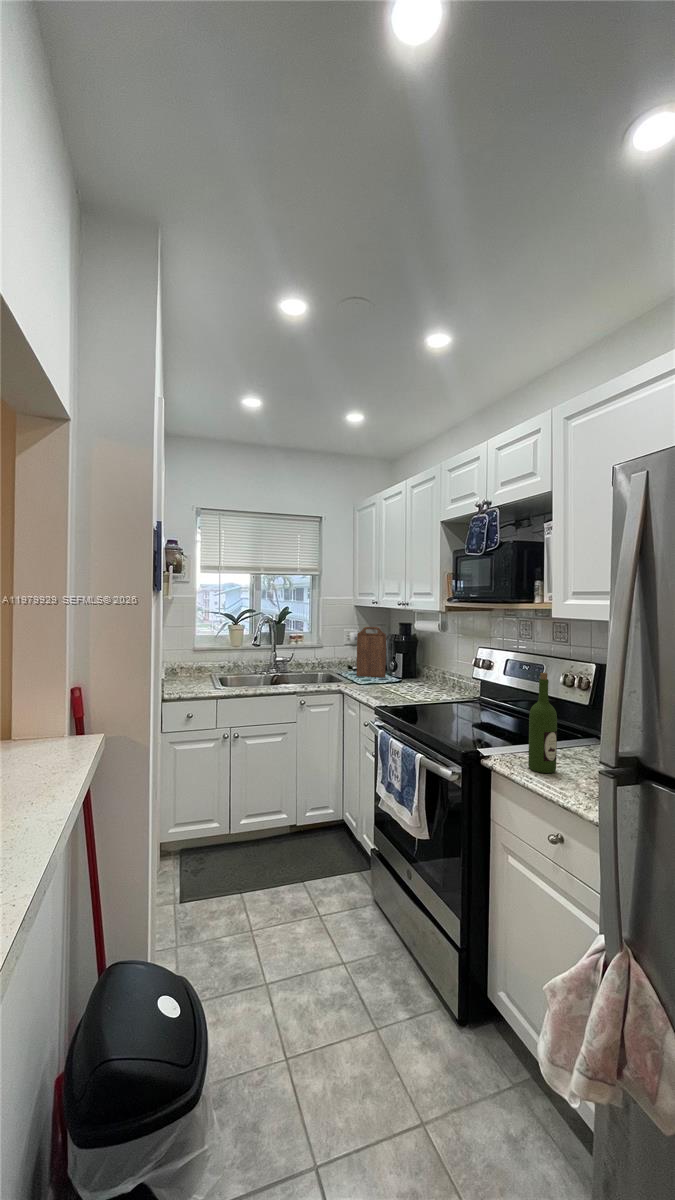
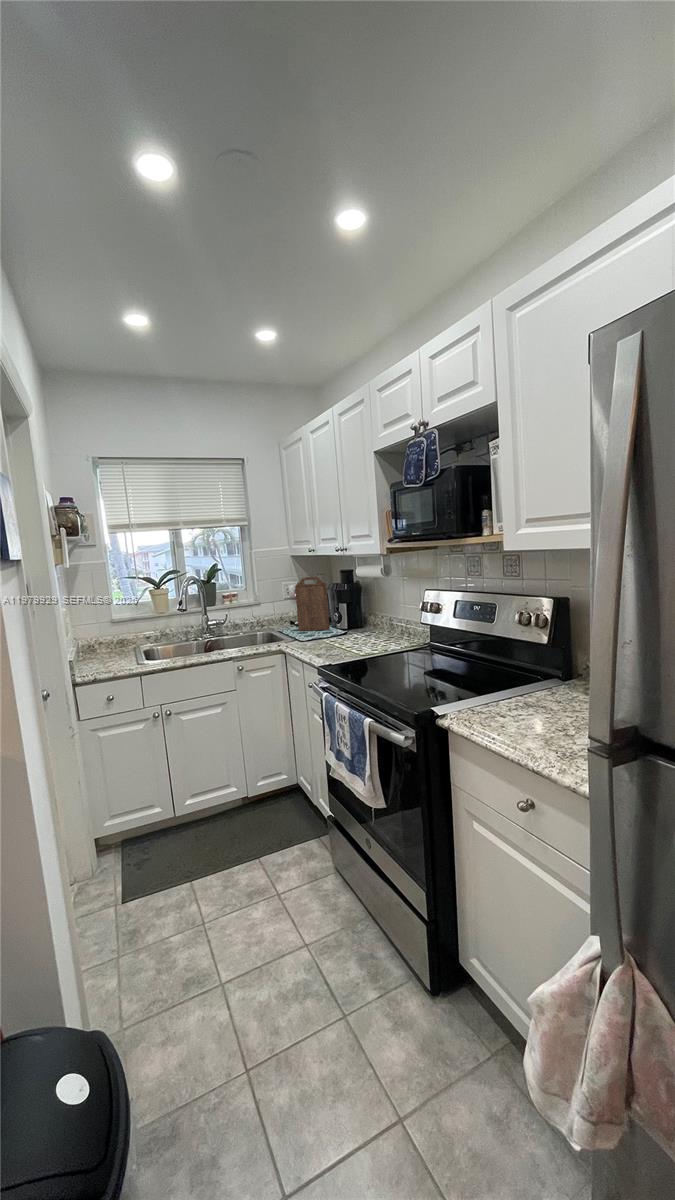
wine bottle: present [528,673,557,773] -> none [488,617,520,731]

